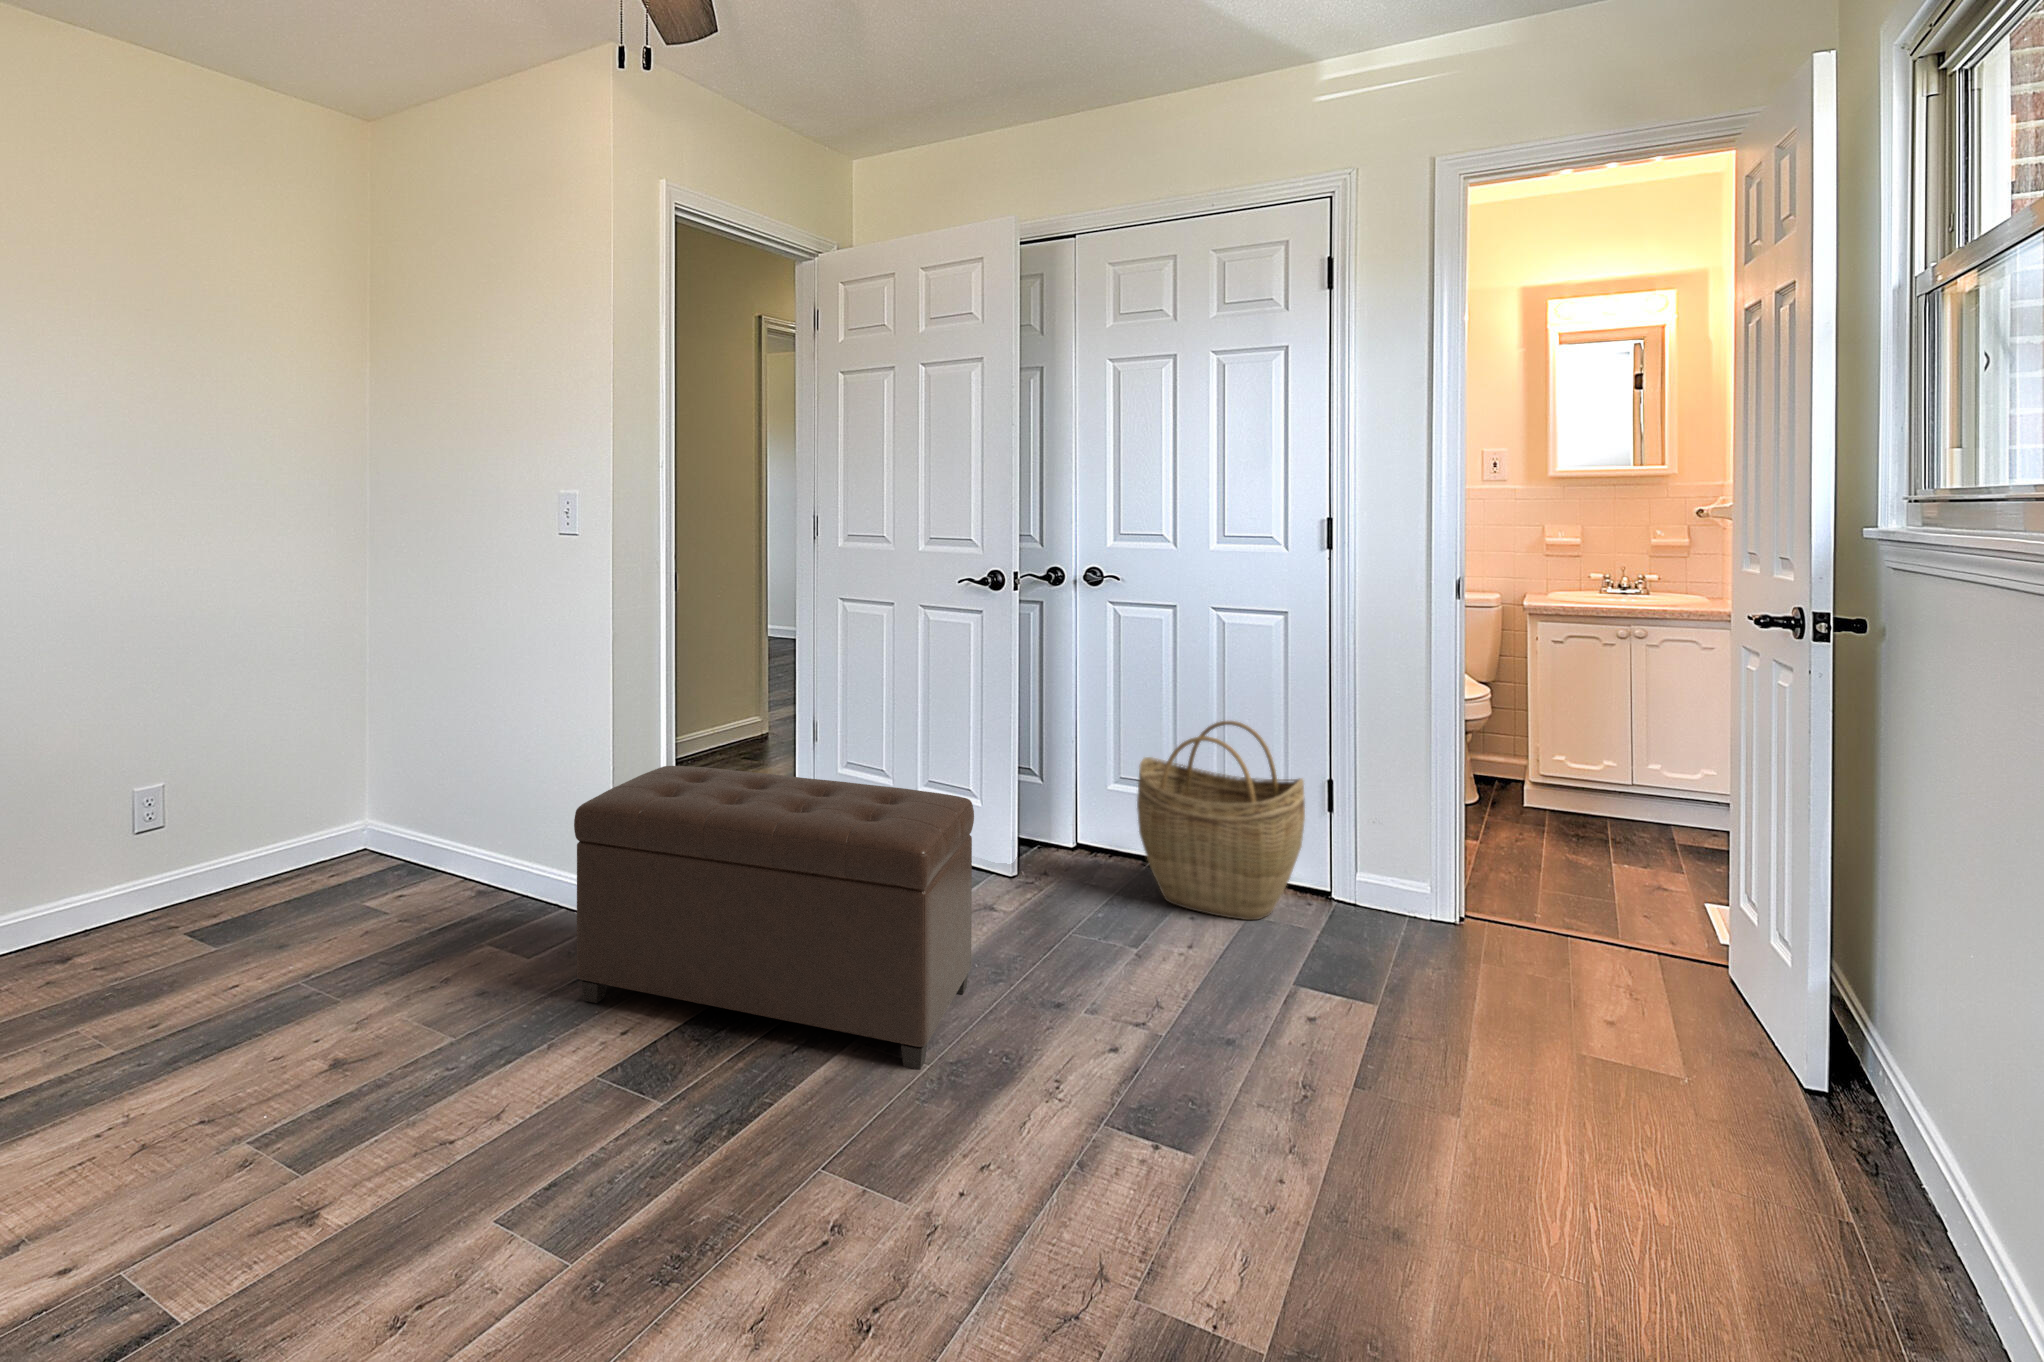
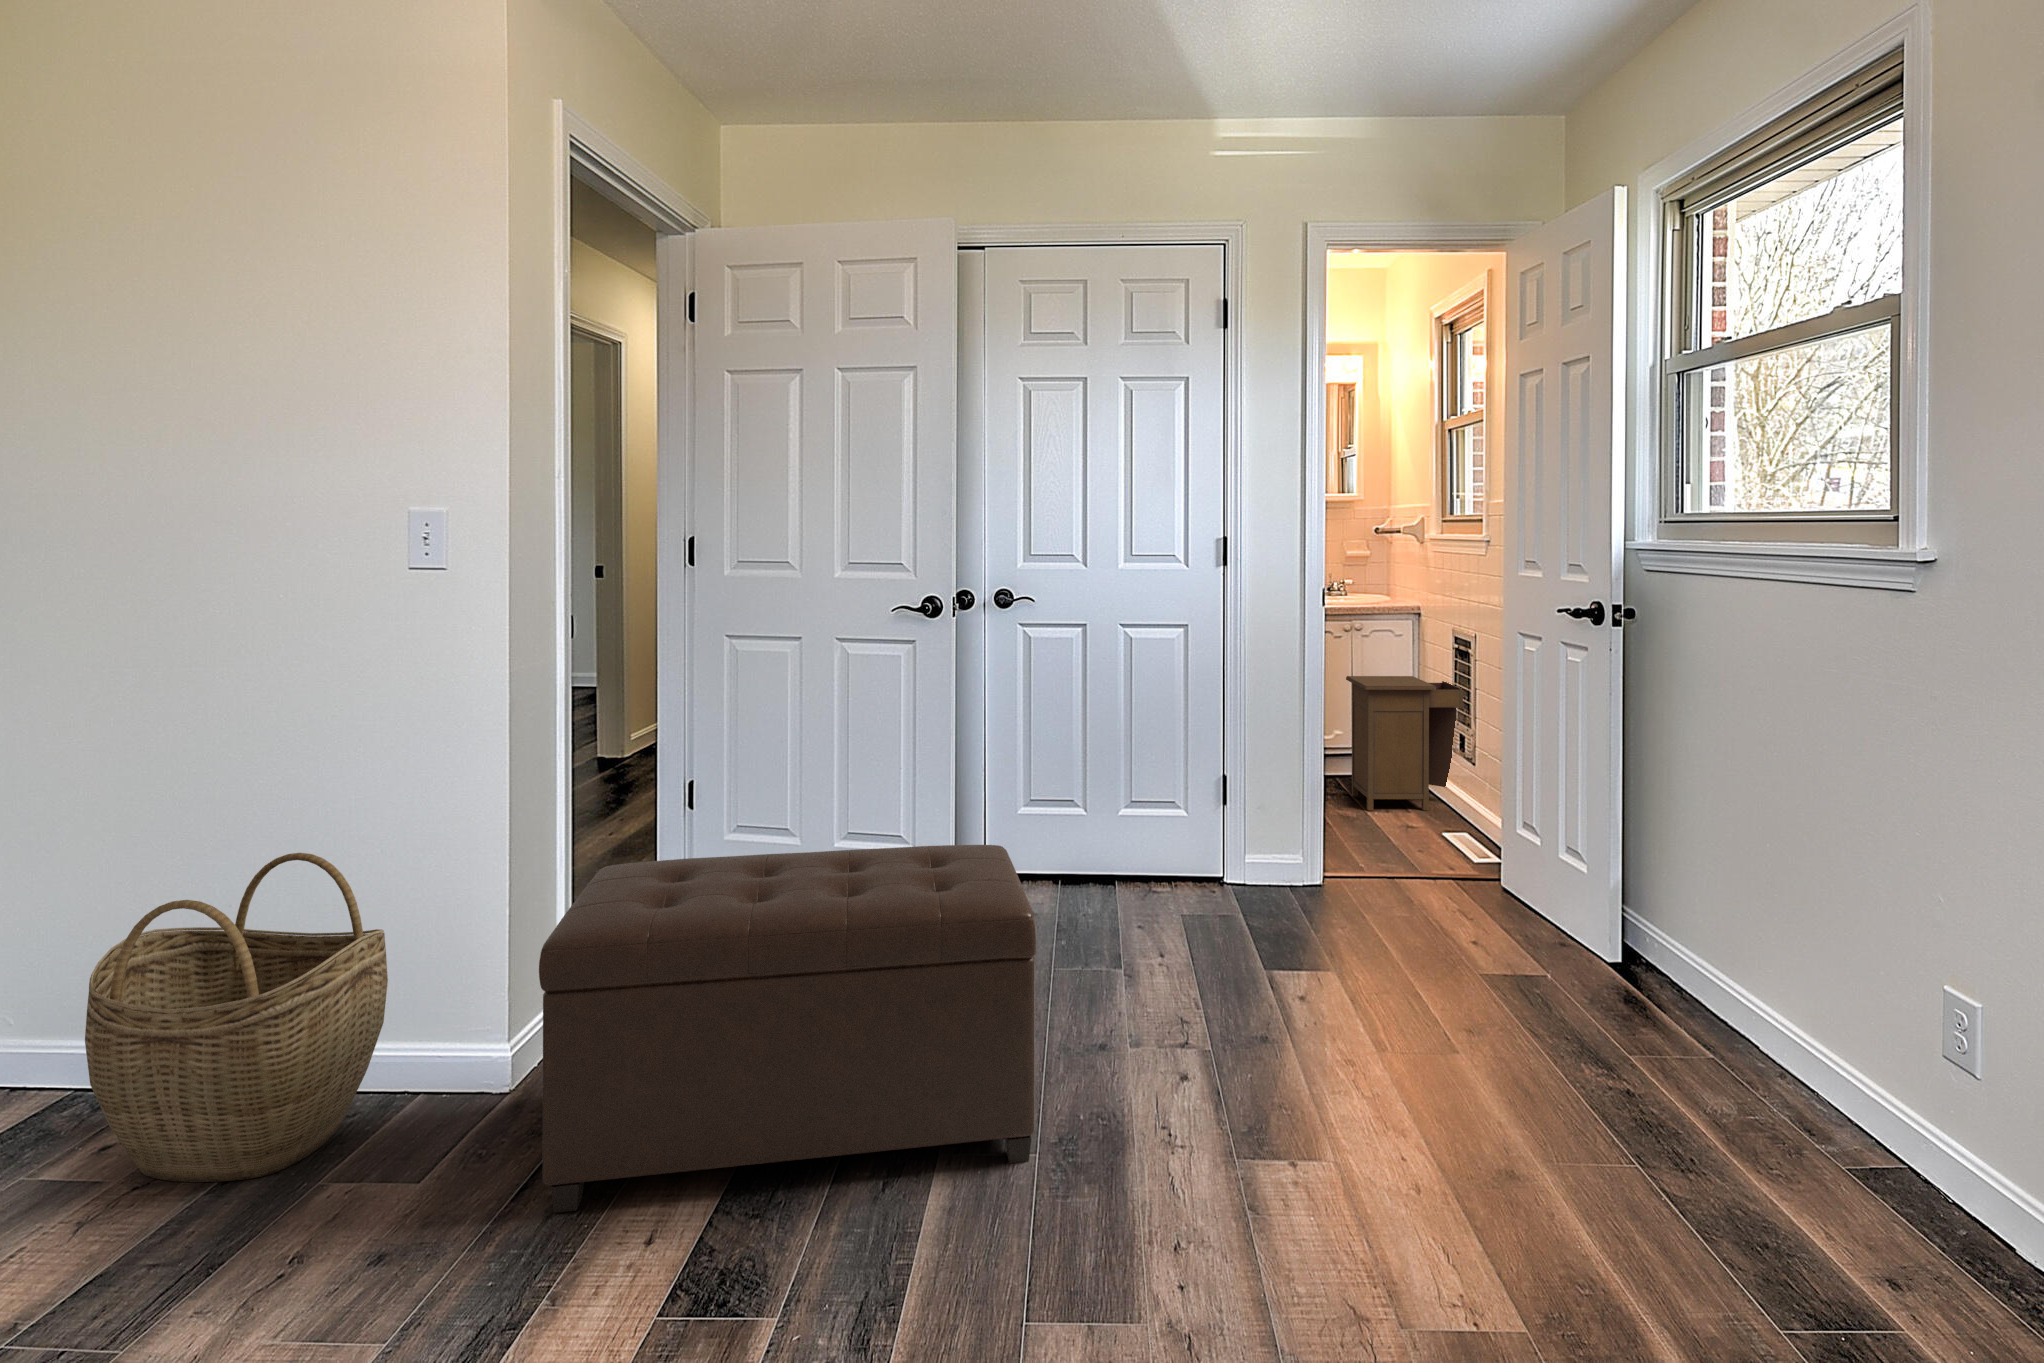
nightstand: none [1597,692,1770,874] -> present [1346,676,1463,810]
woven basket: present [1137,721,1305,920] -> present [85,853,388,1182]

